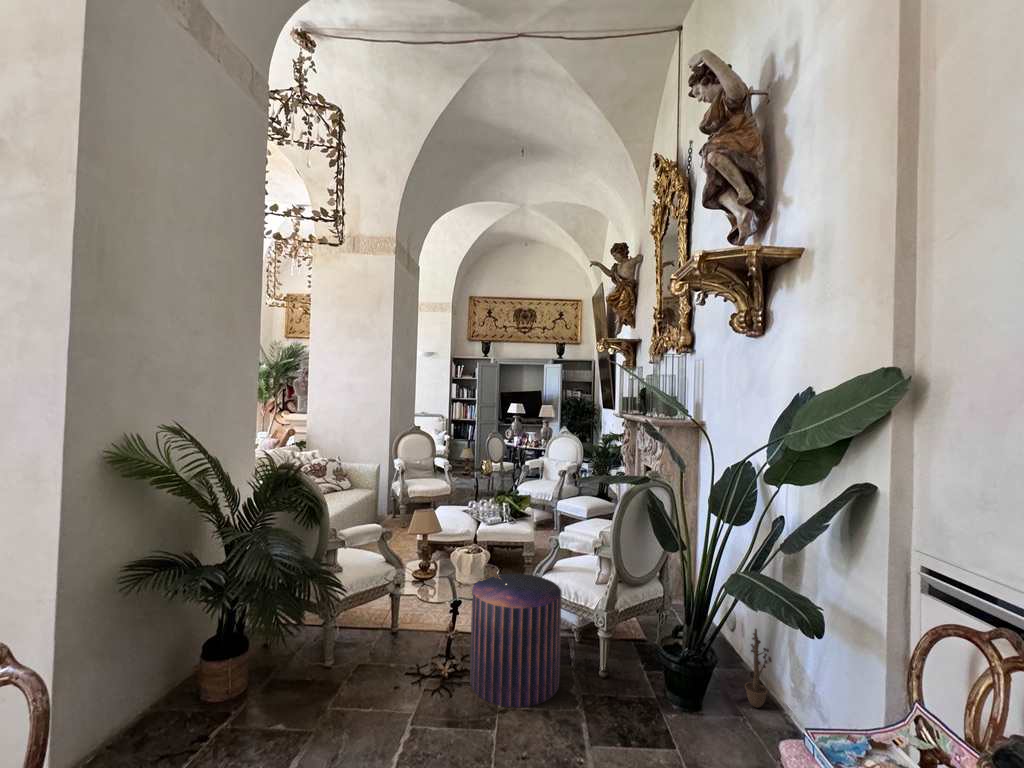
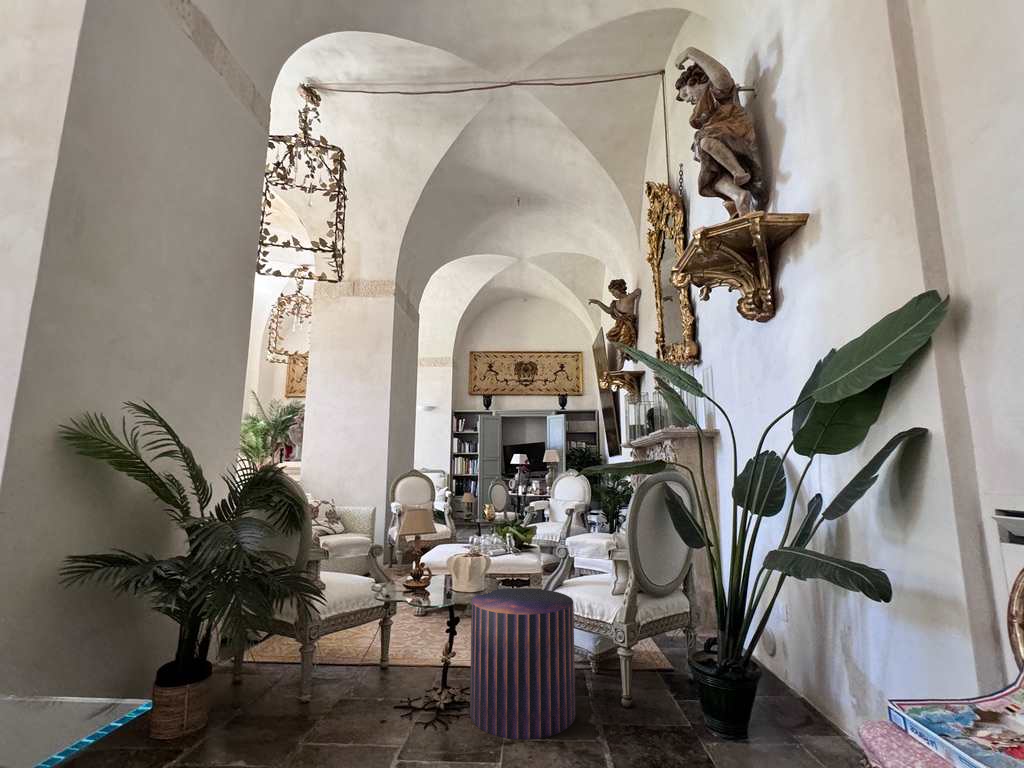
decorative plant: present [745,629,772,707] -> none [795,635,825,734]

